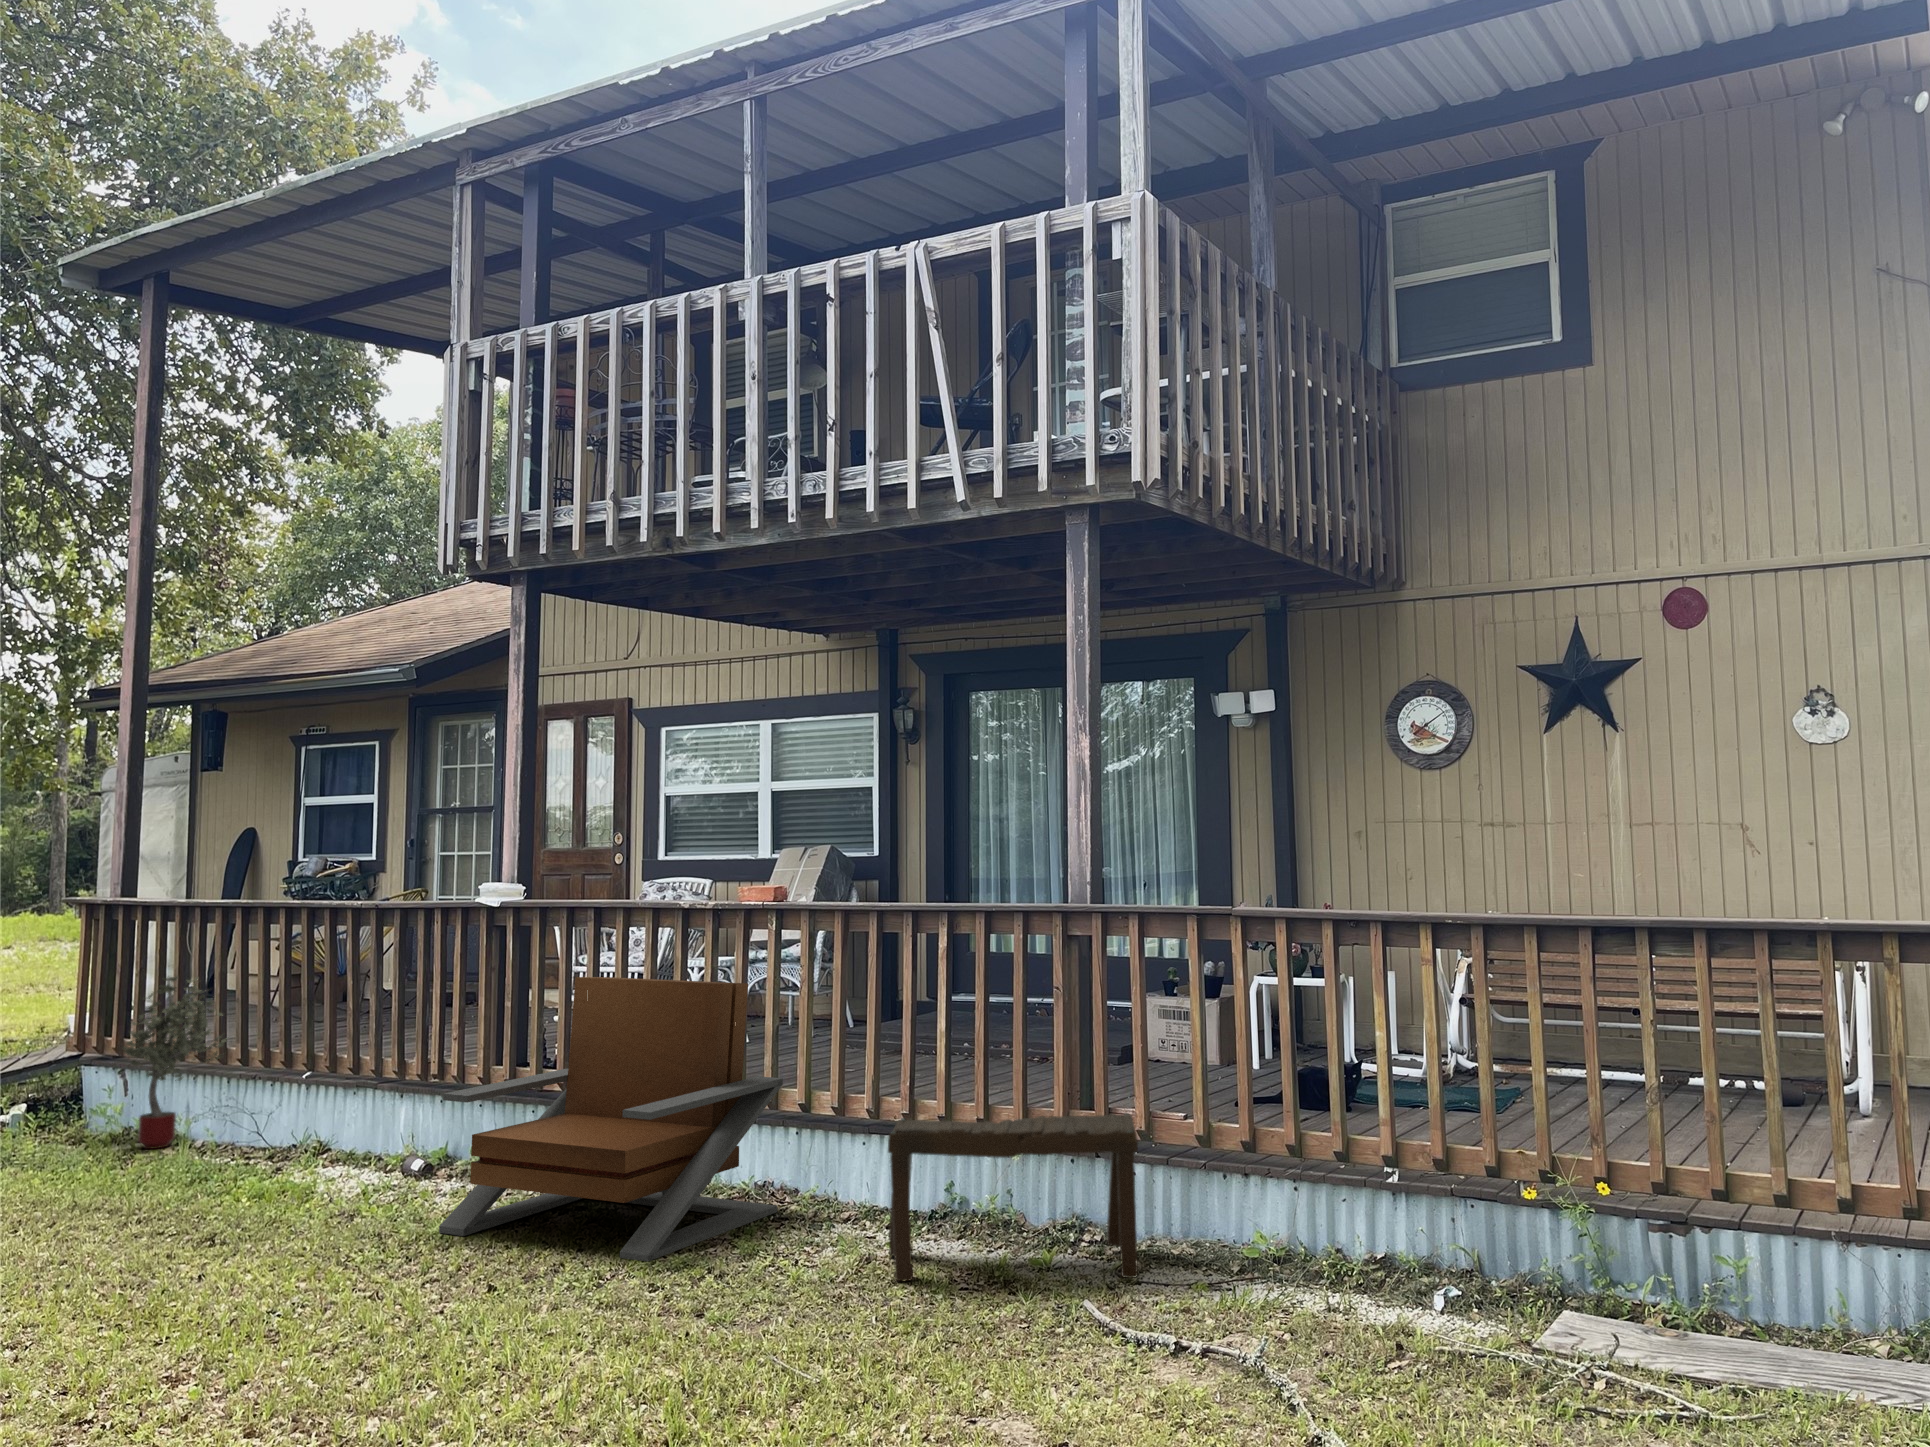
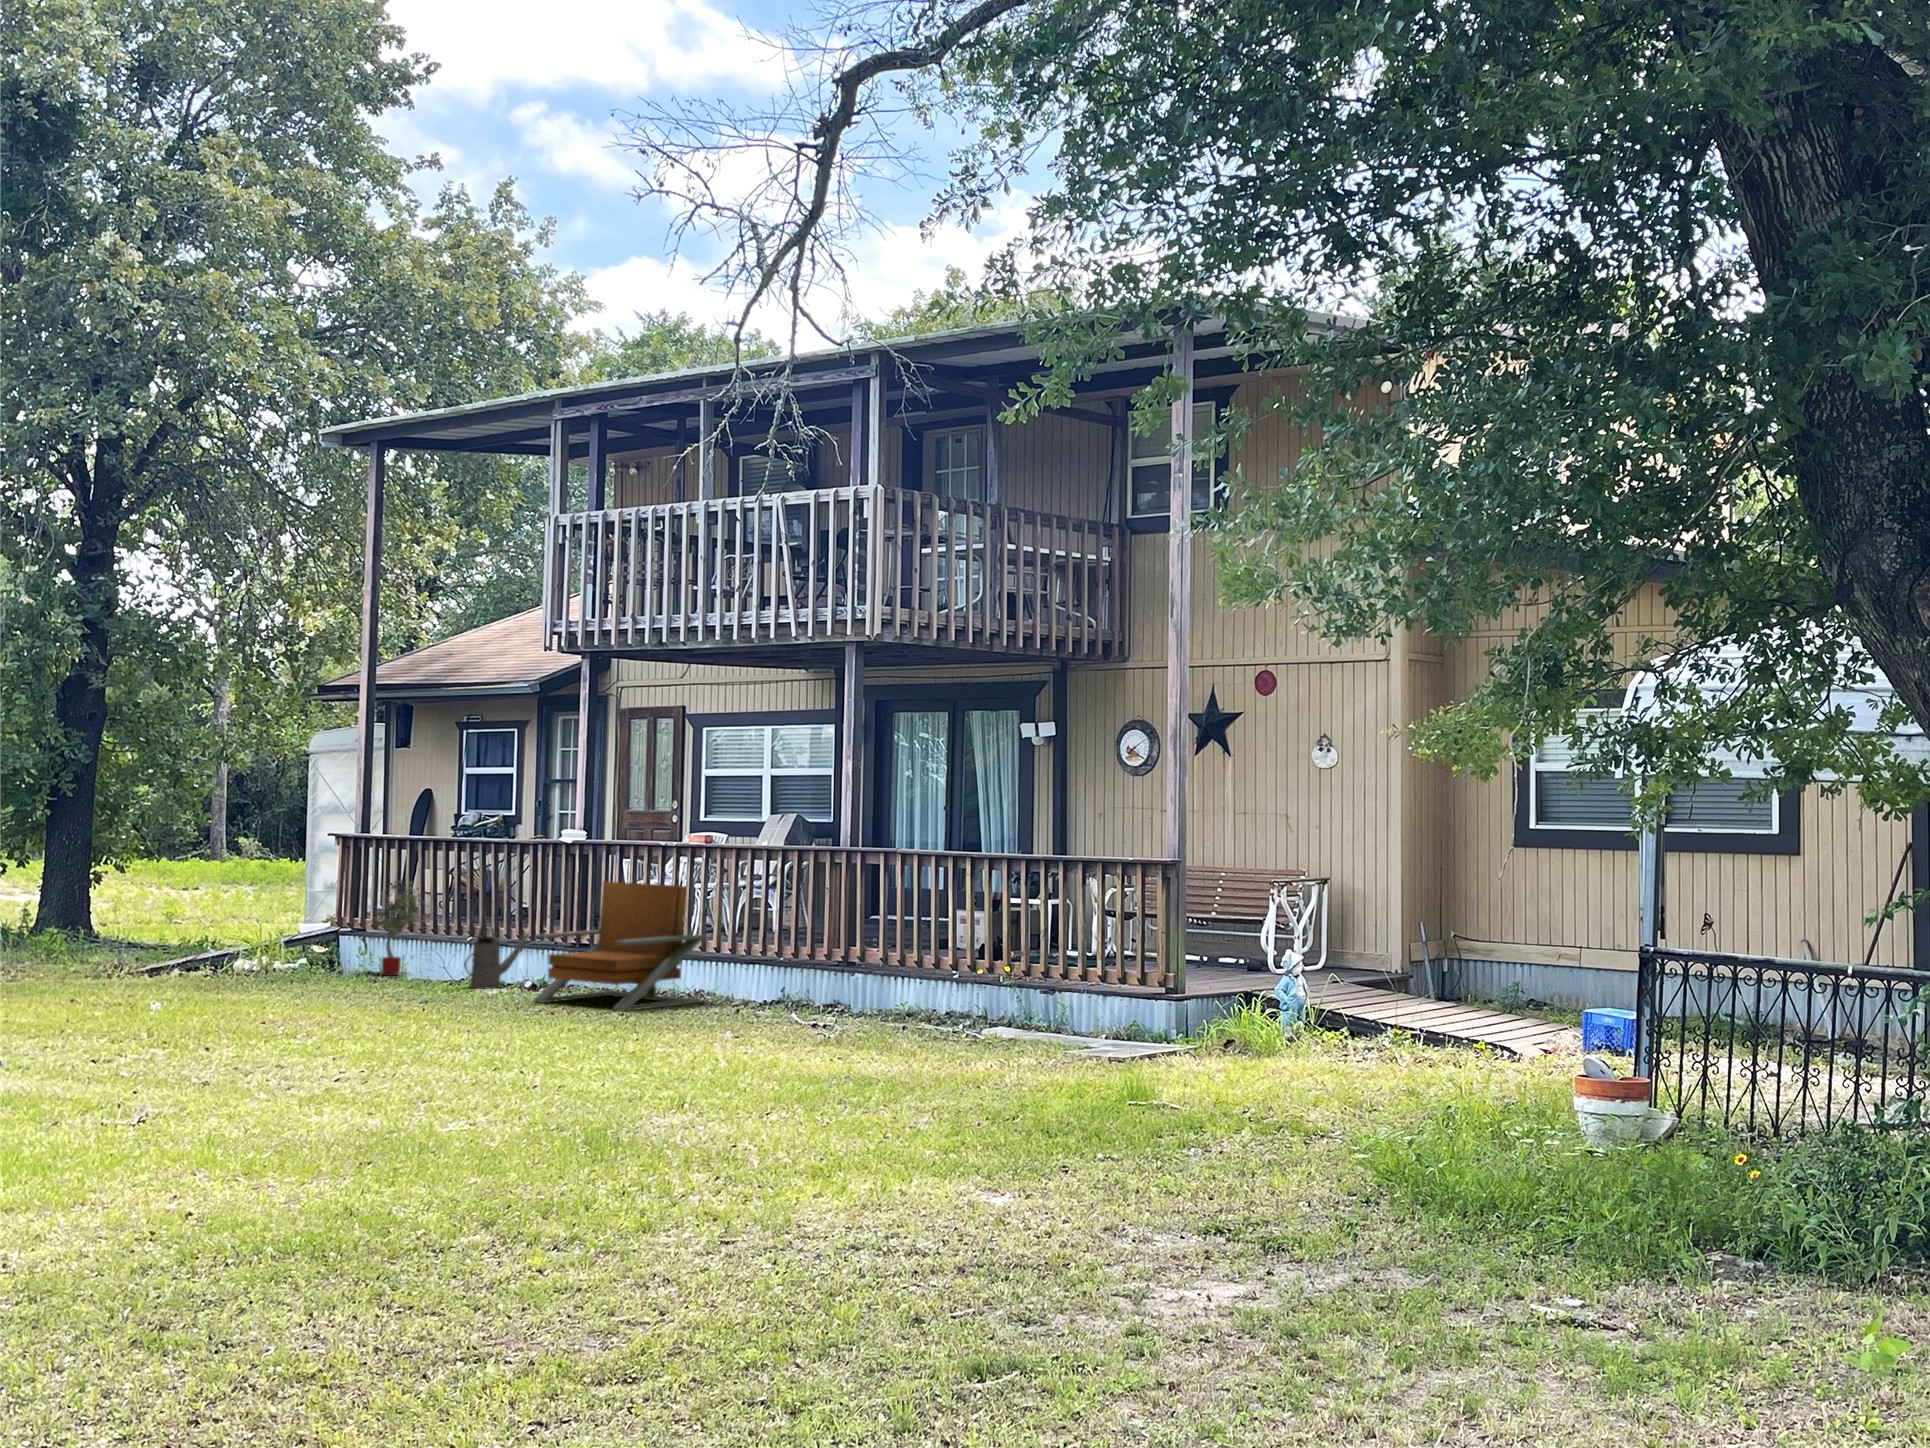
watering can: none [292,1061,418,1185] -> present [464,926,529,989]
bench: present [888,1113,1138,1281] -> none [727,949,854,1021]

